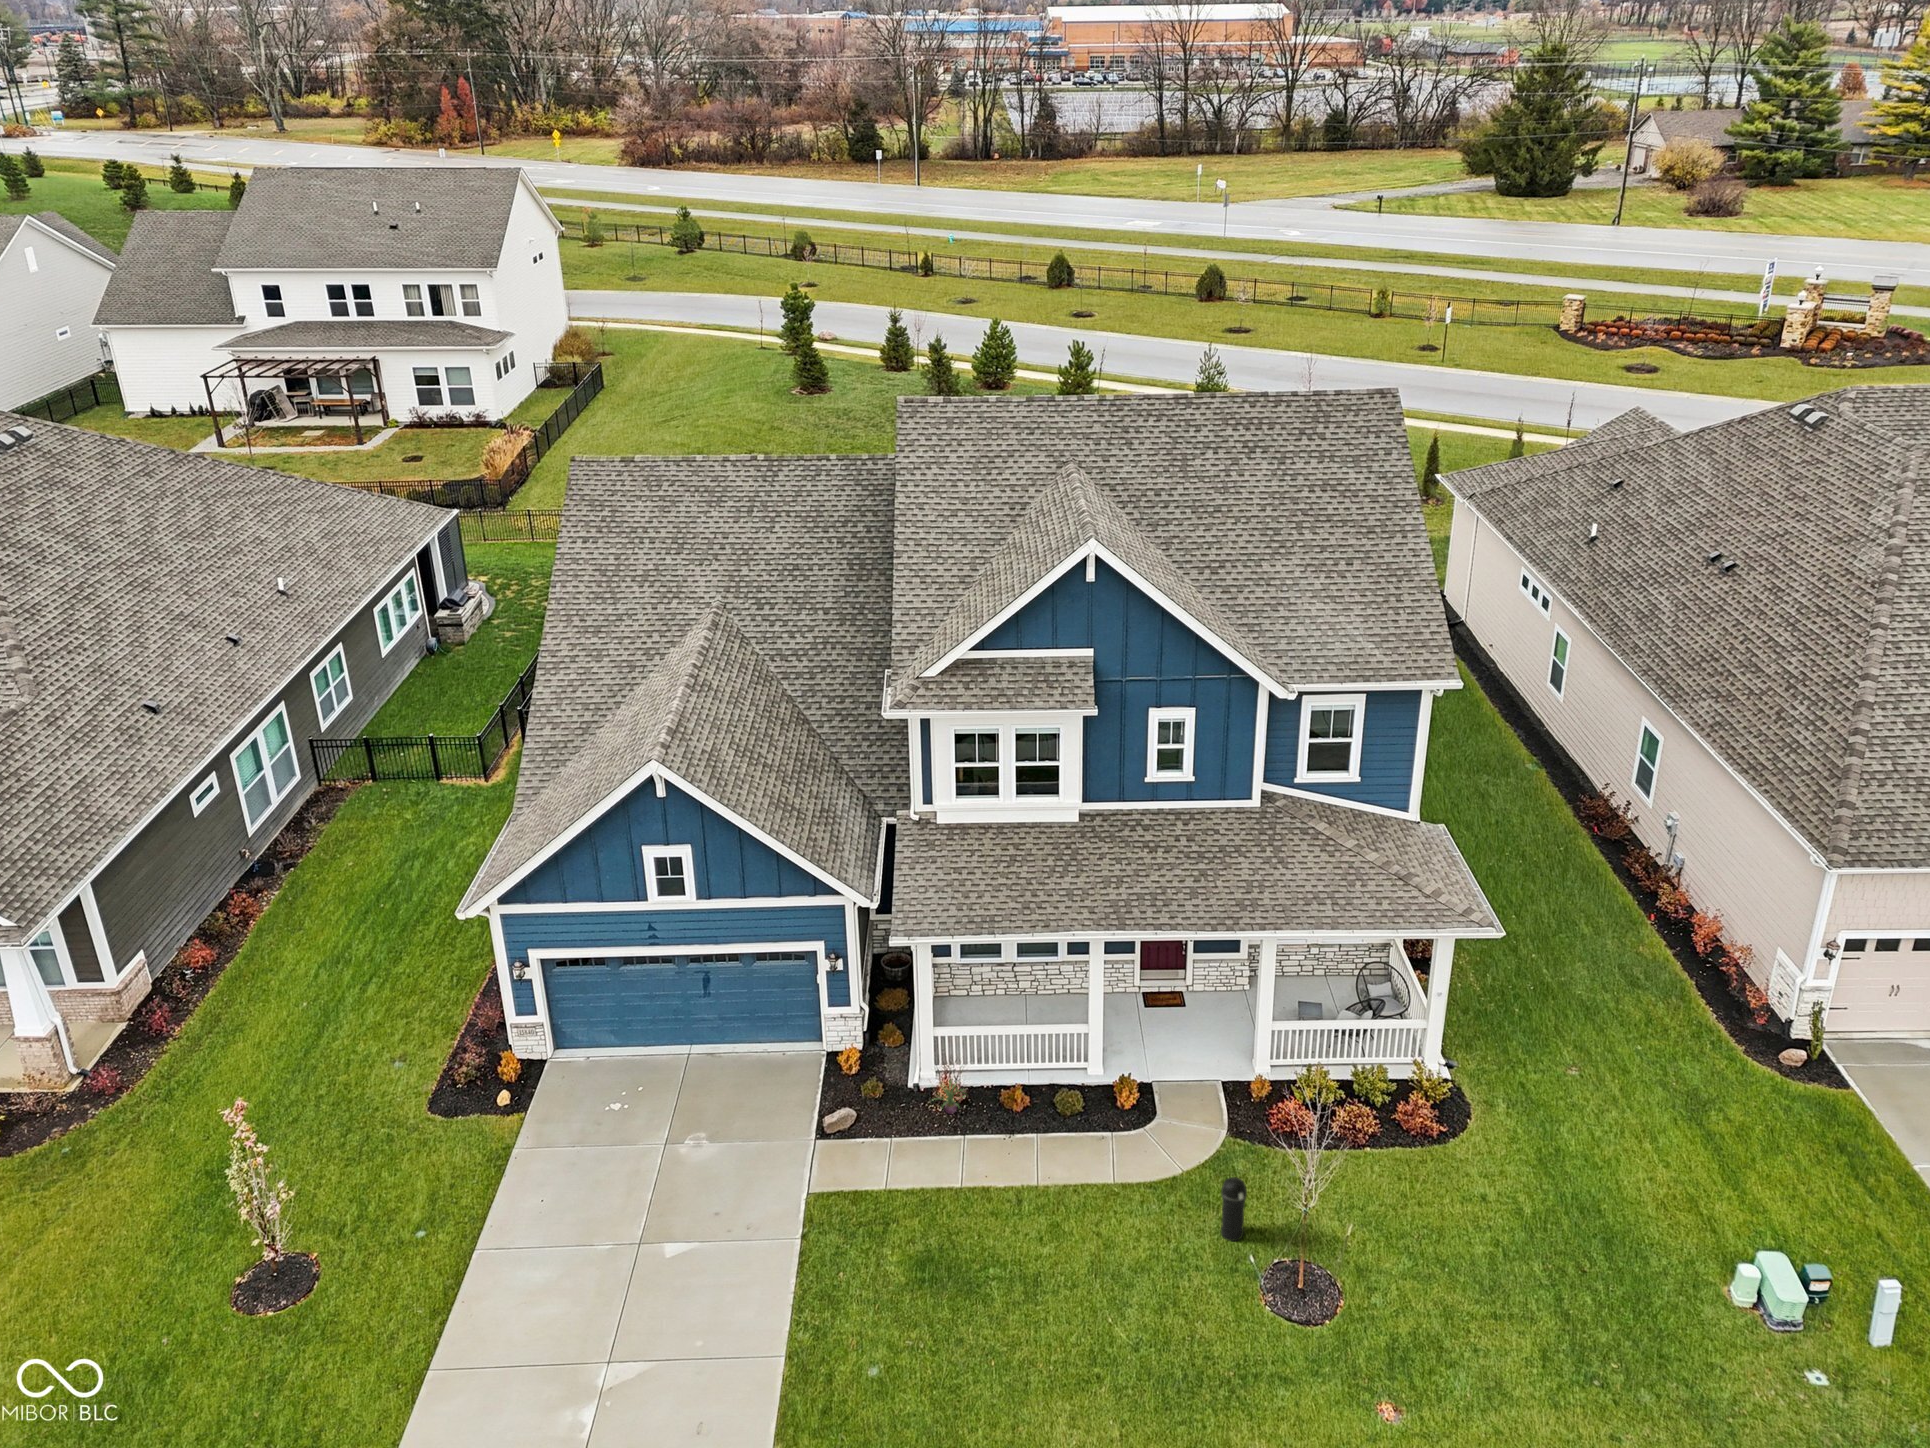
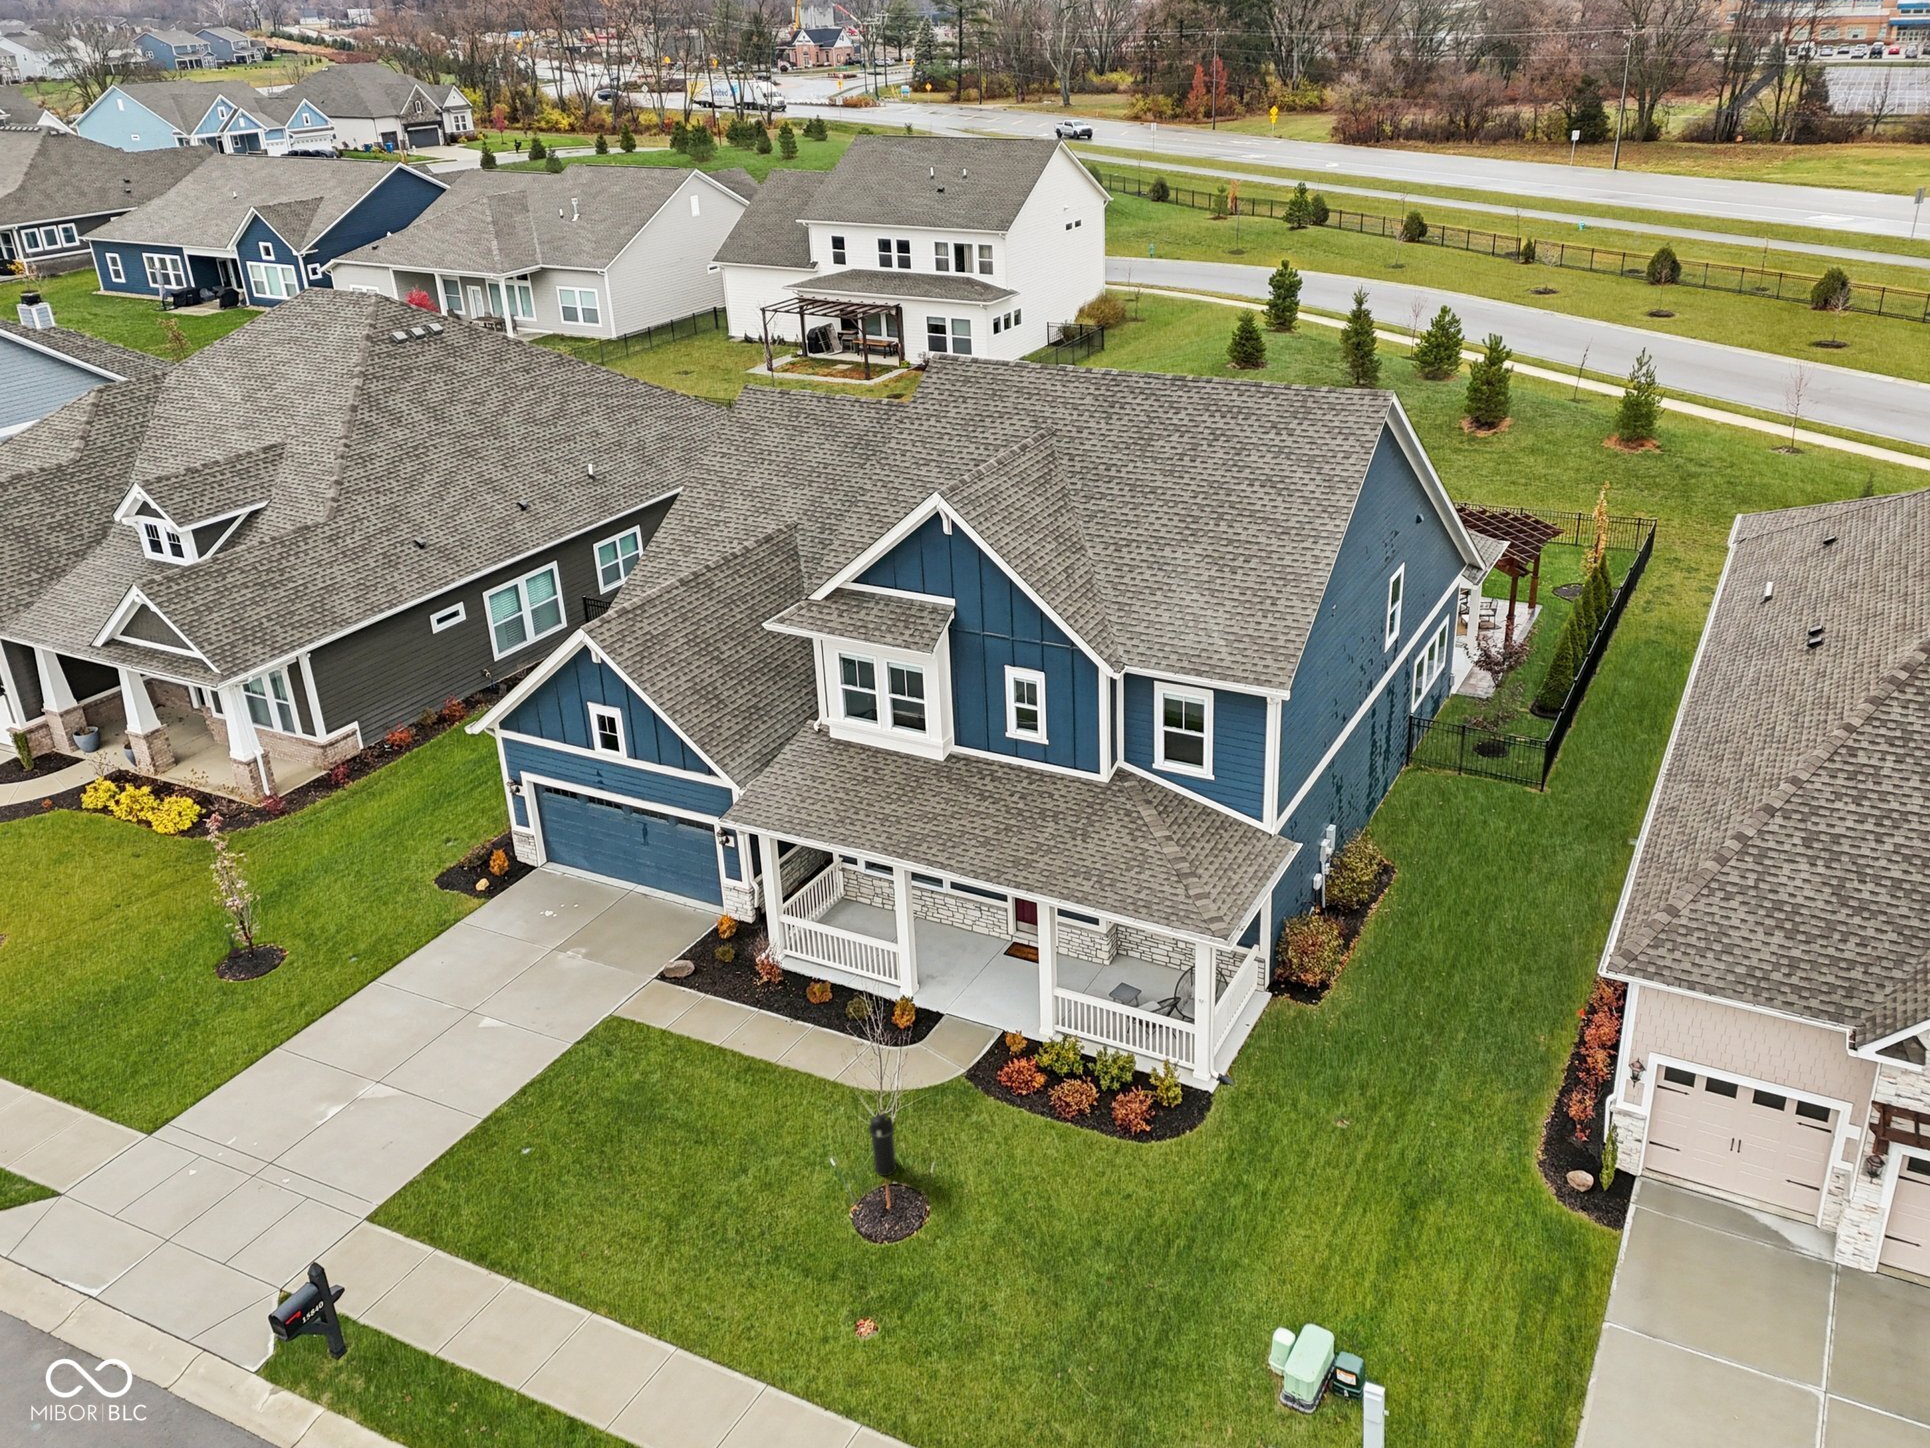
decorative plant: present [932,1082,964,1114] -> present [225,931,241,958]

